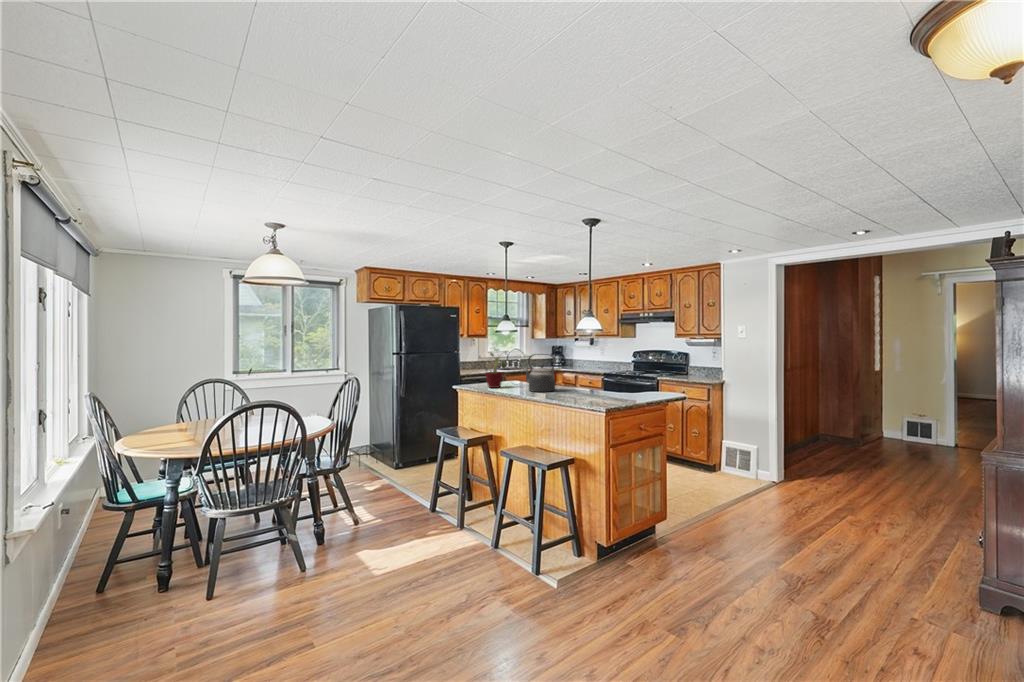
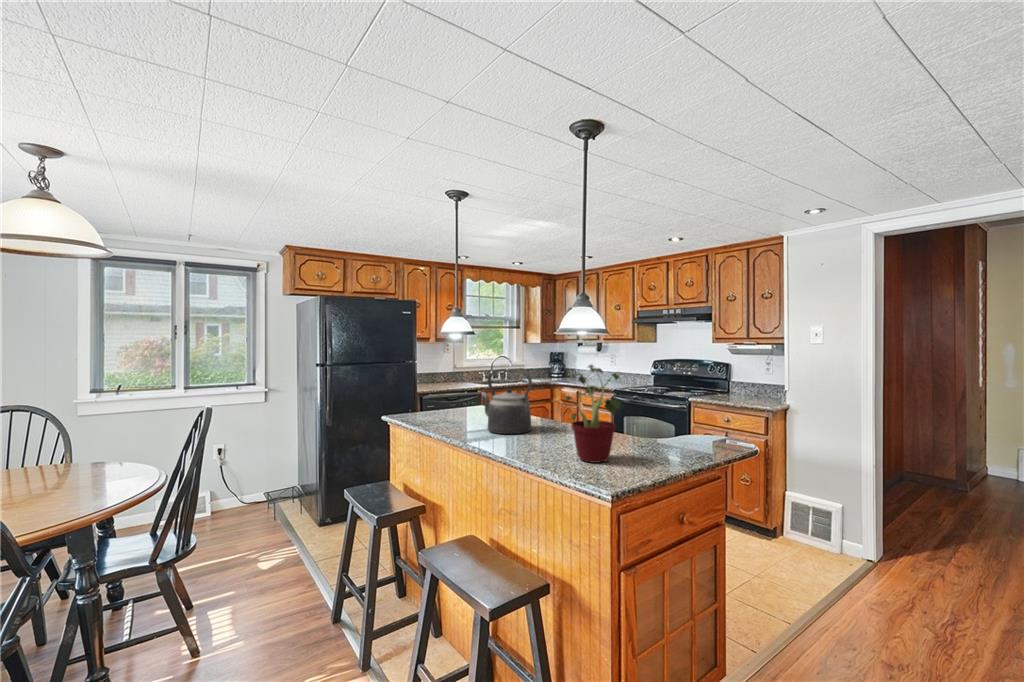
potted plant: present [485,349,506,388] -> present [564,365,623,463]

